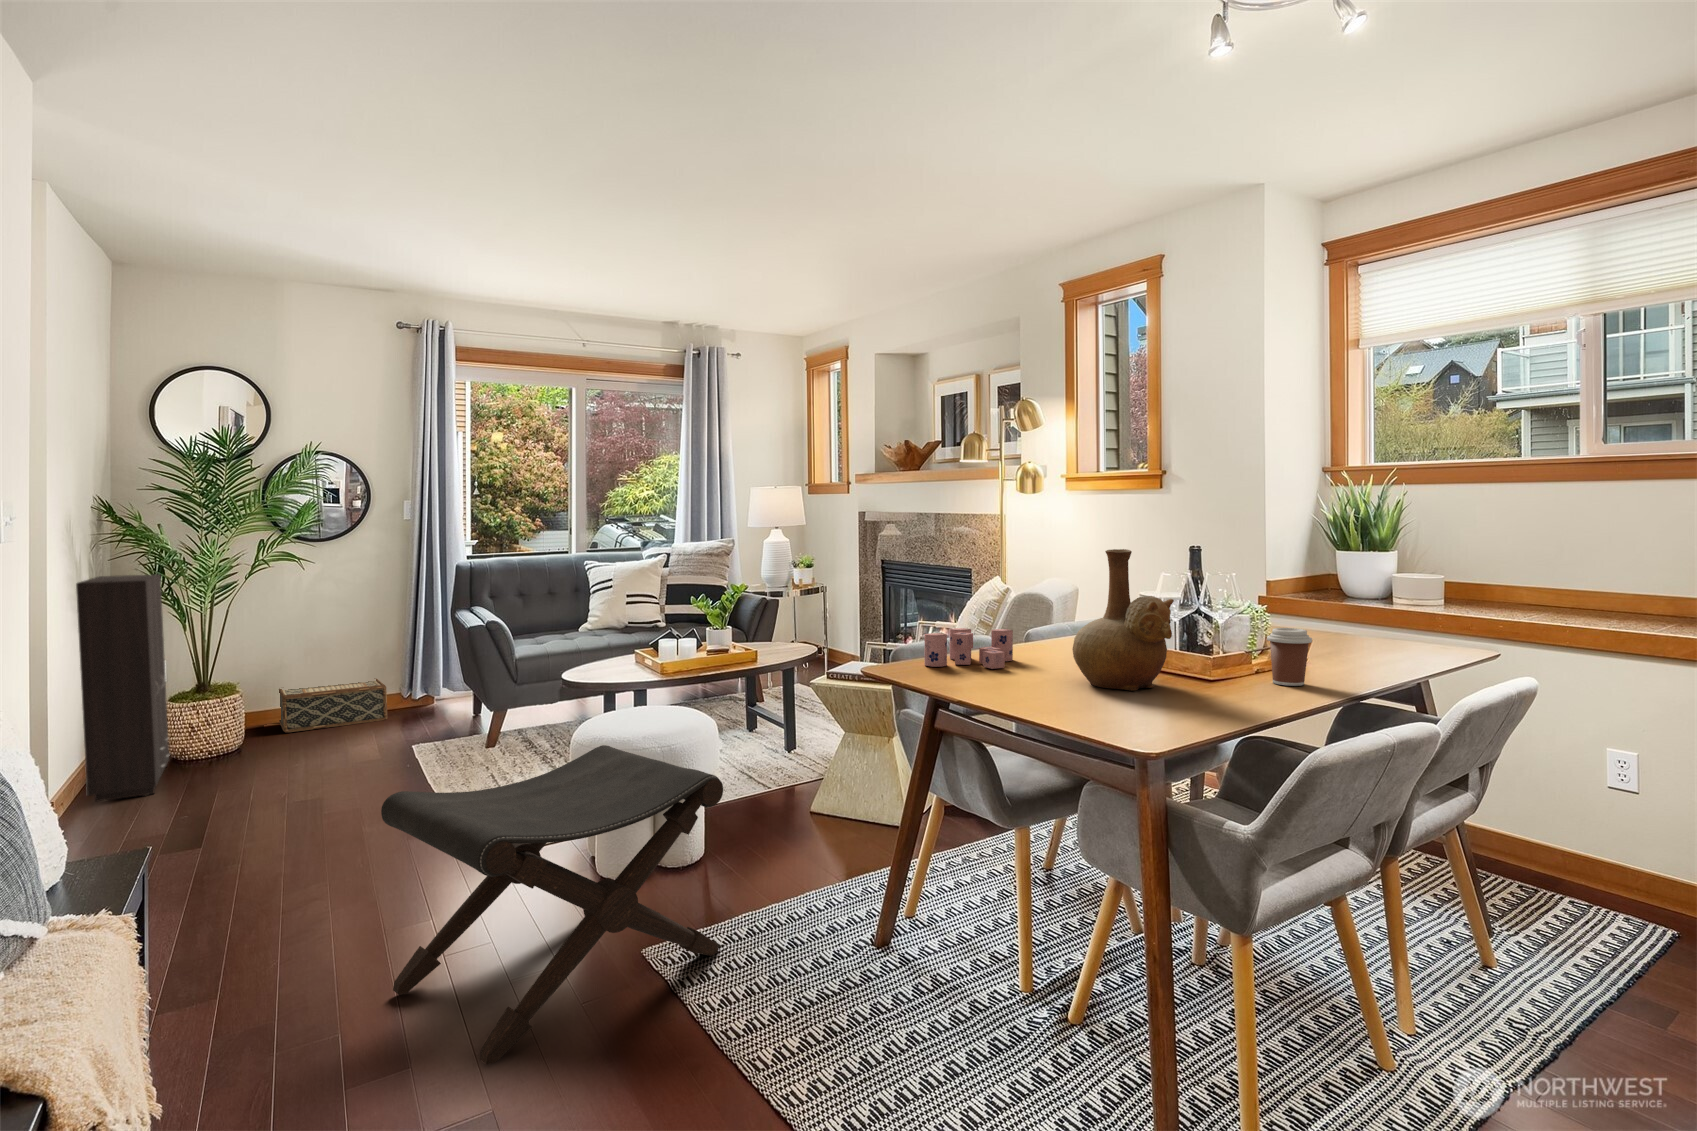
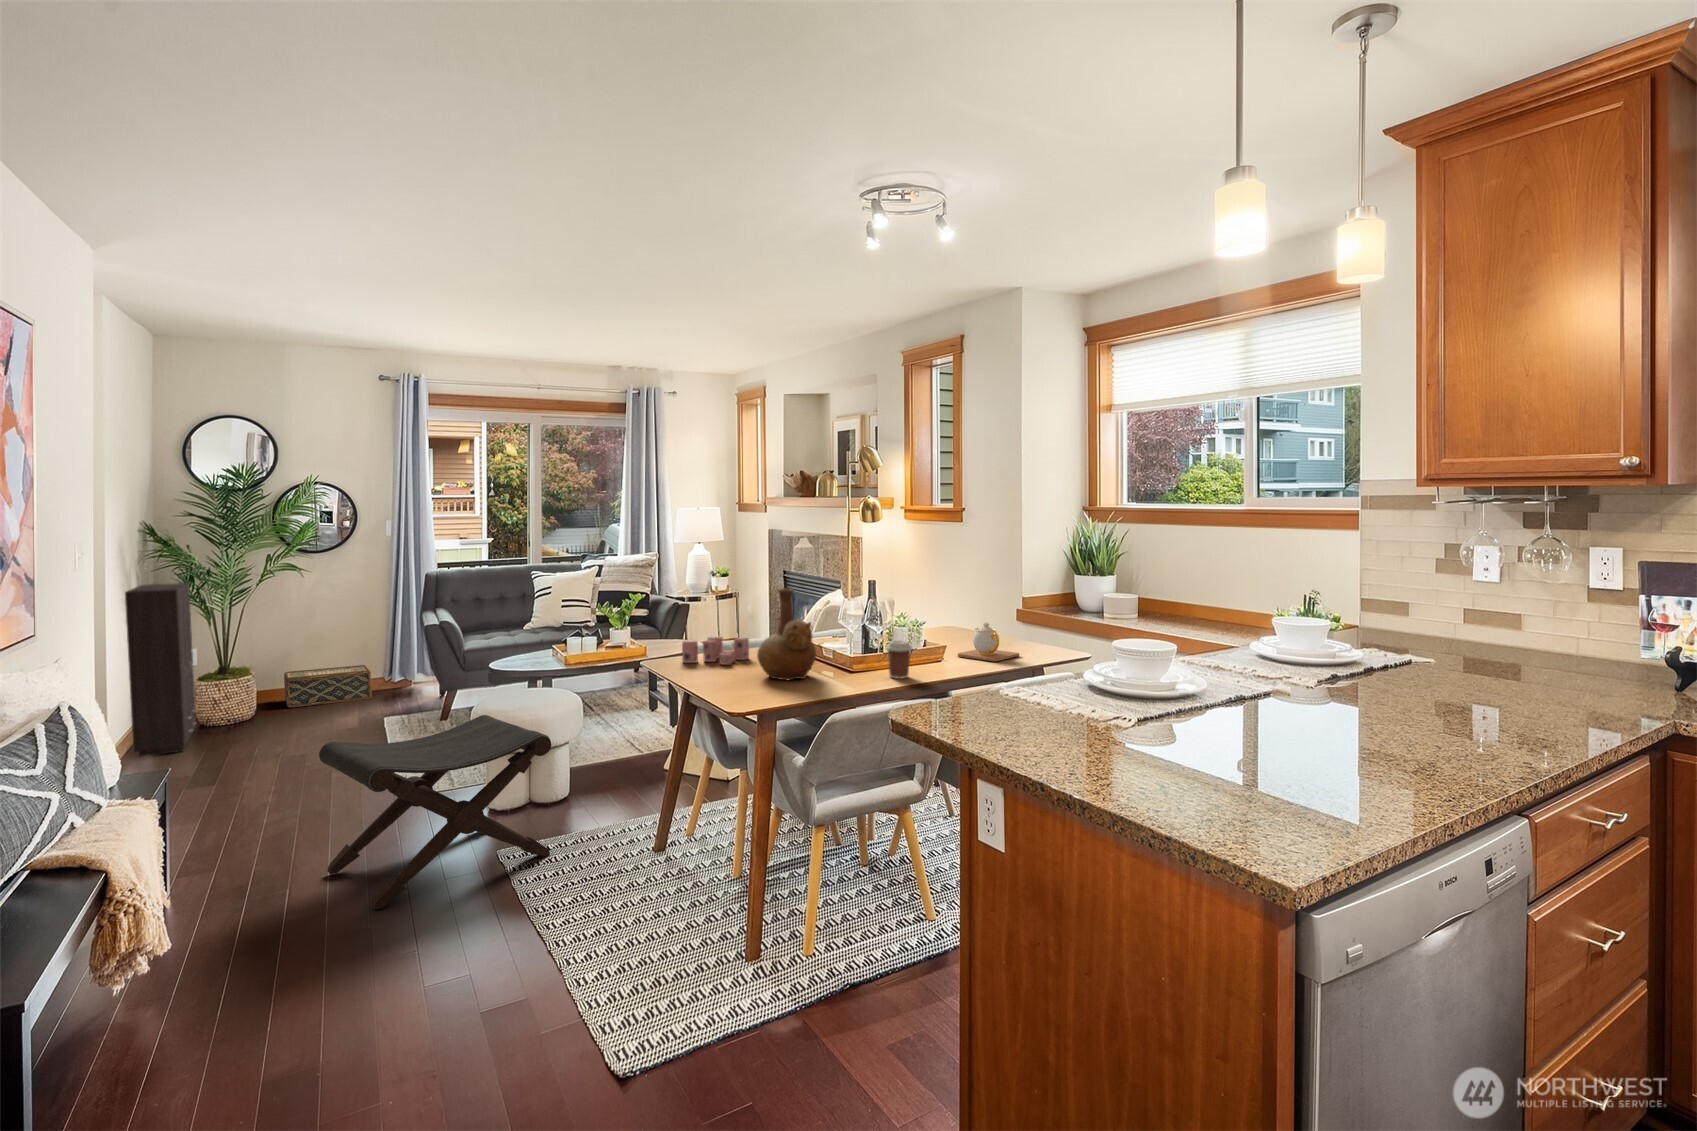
teapot: none [1302,604,1390,660] -> present [958,623,1019,661]

